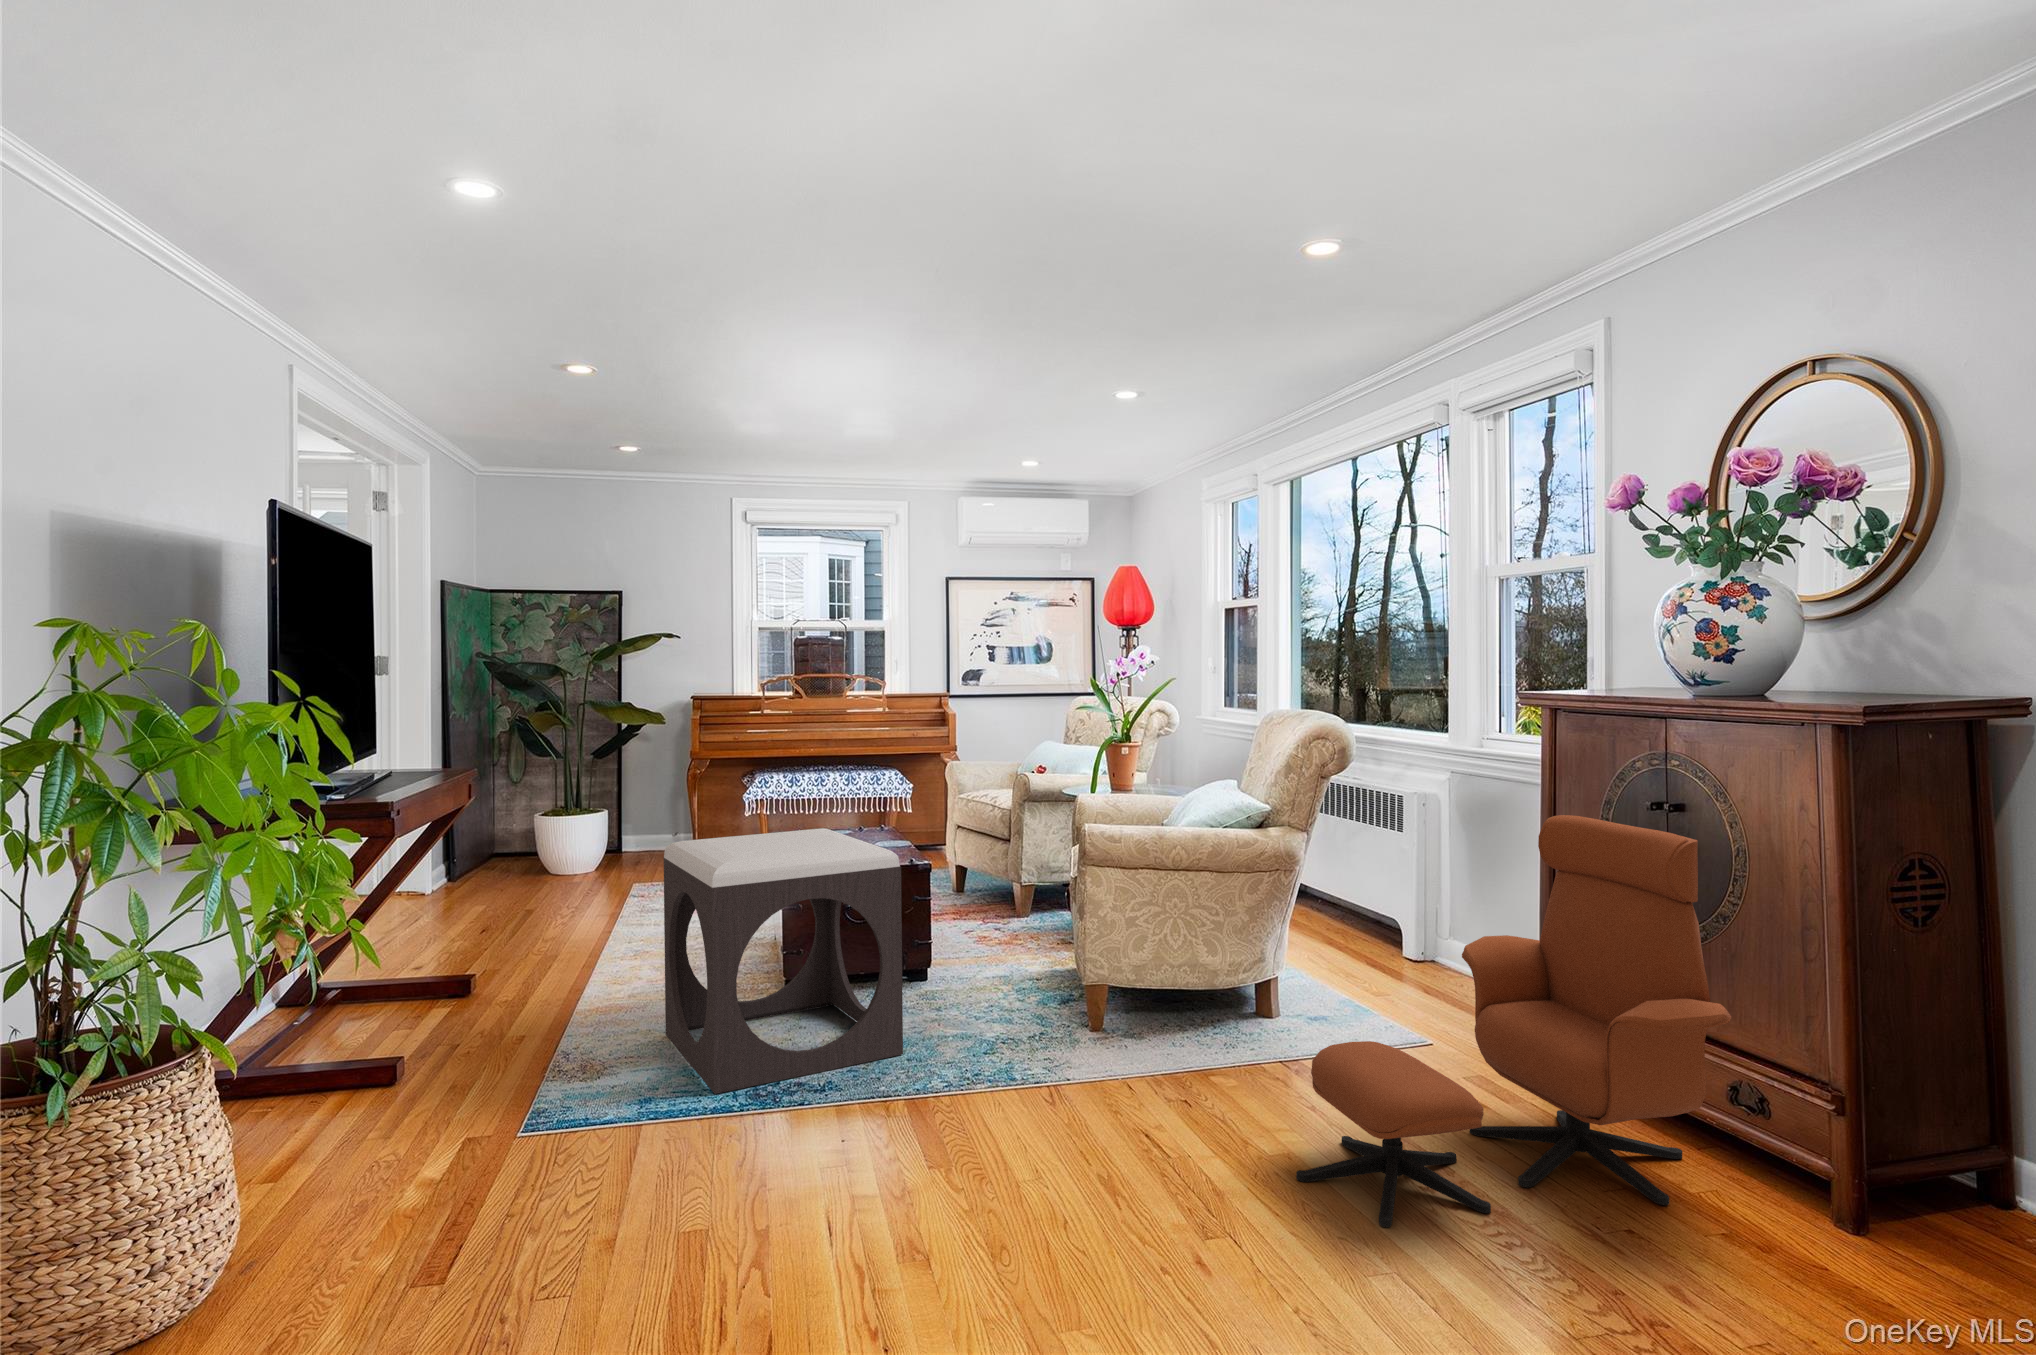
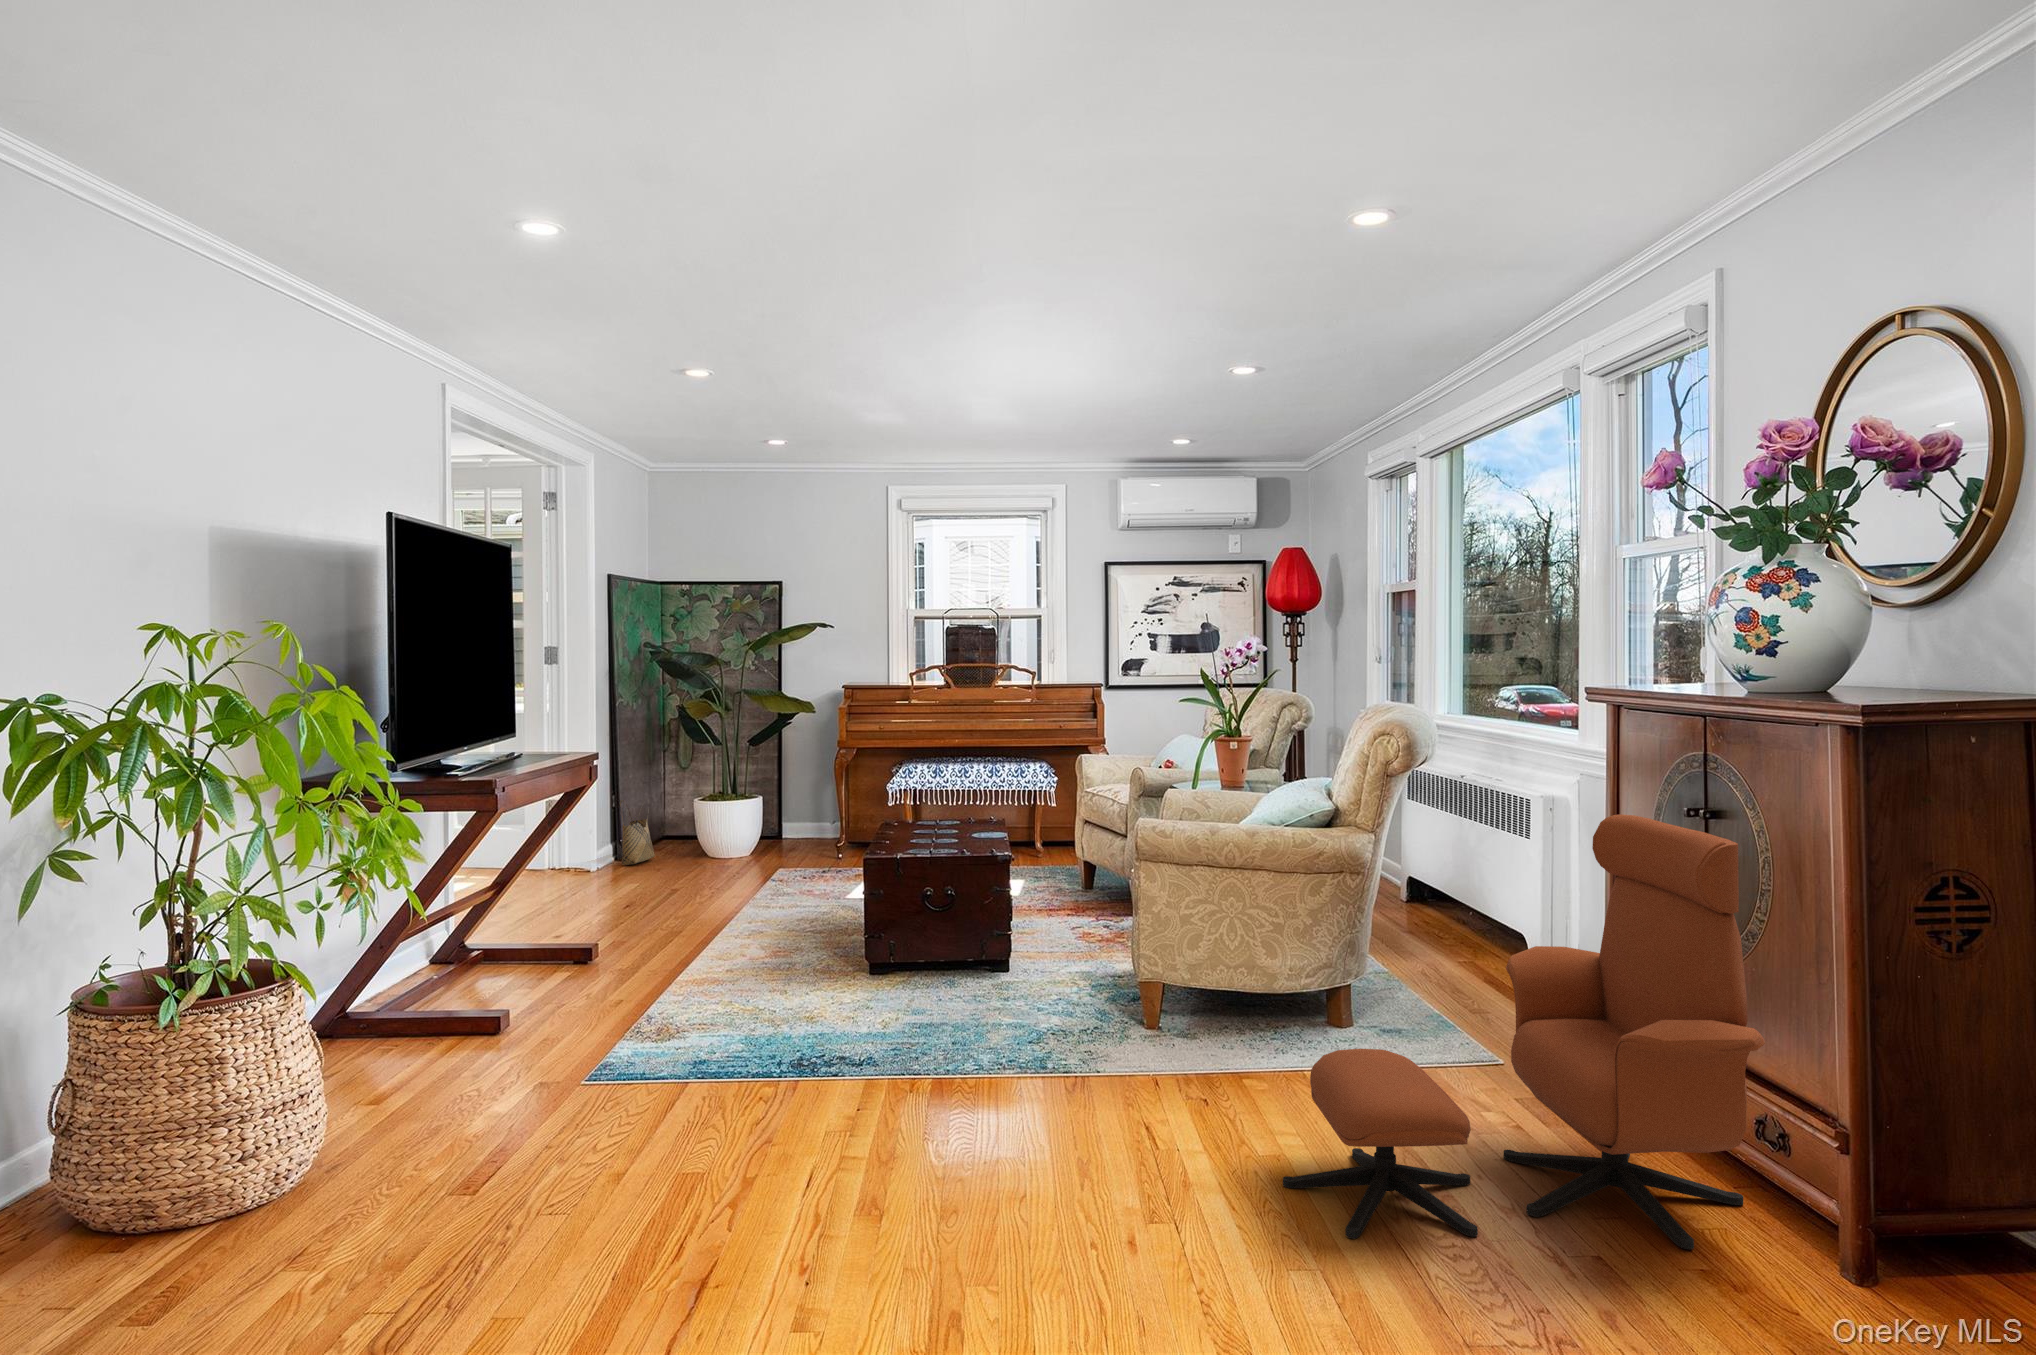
woven basket: none [455,815,493,886] -> present [620,799,655,865]
footstool: present [664,828,903,1094] -> none [739,815,950,1061]

